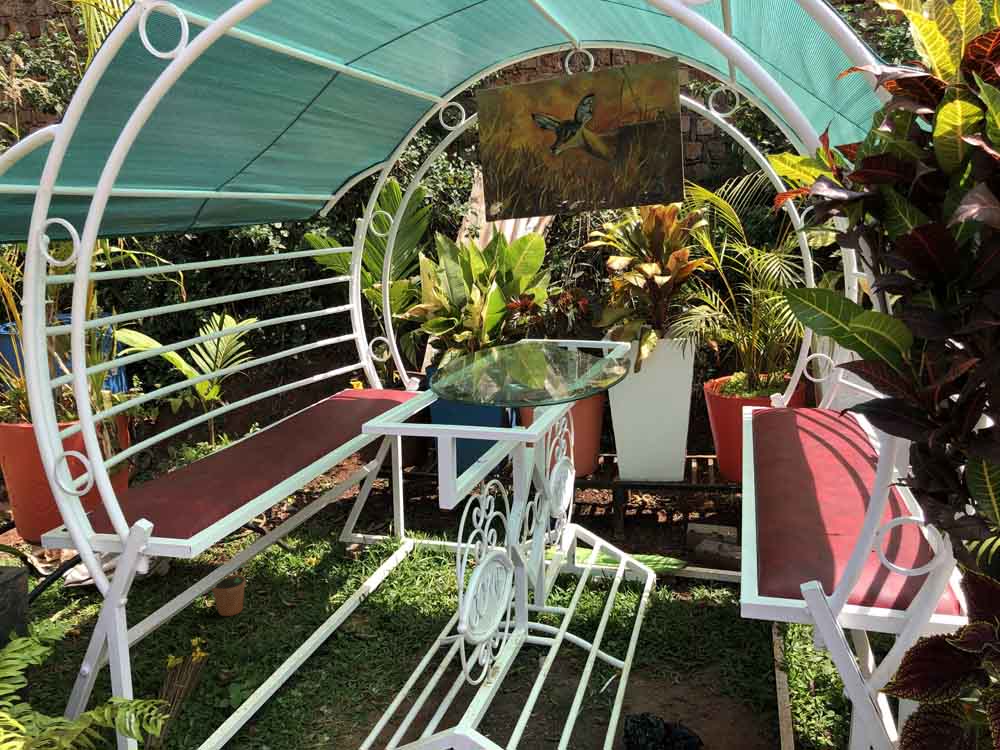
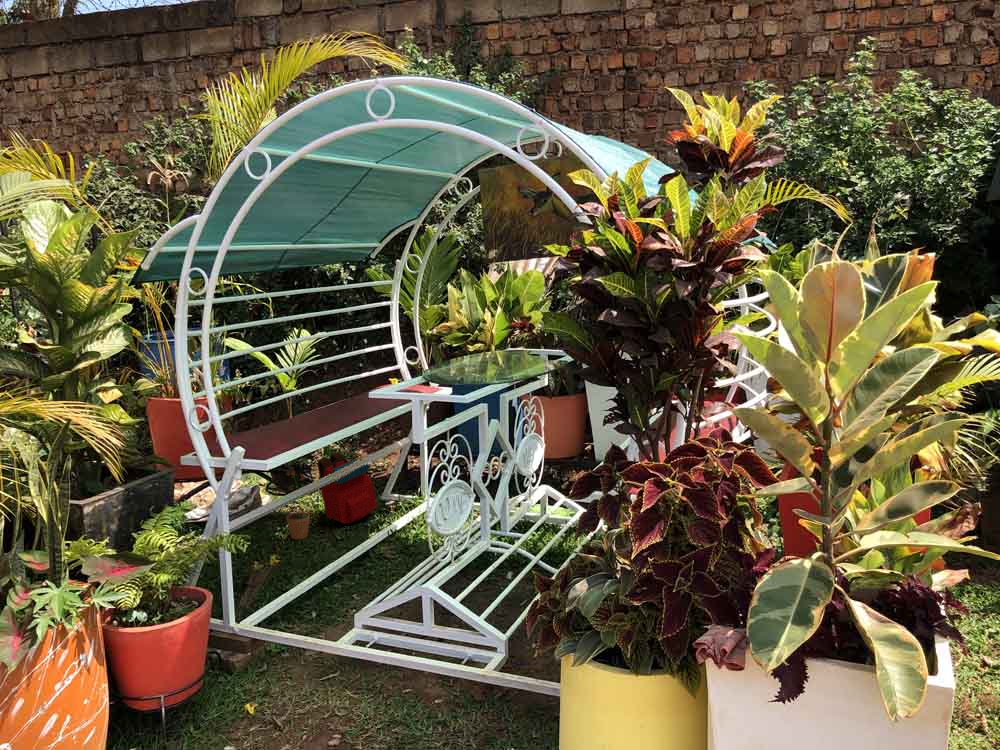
backpack: none [253,484,339,587] -> present [317,452,377,524]

